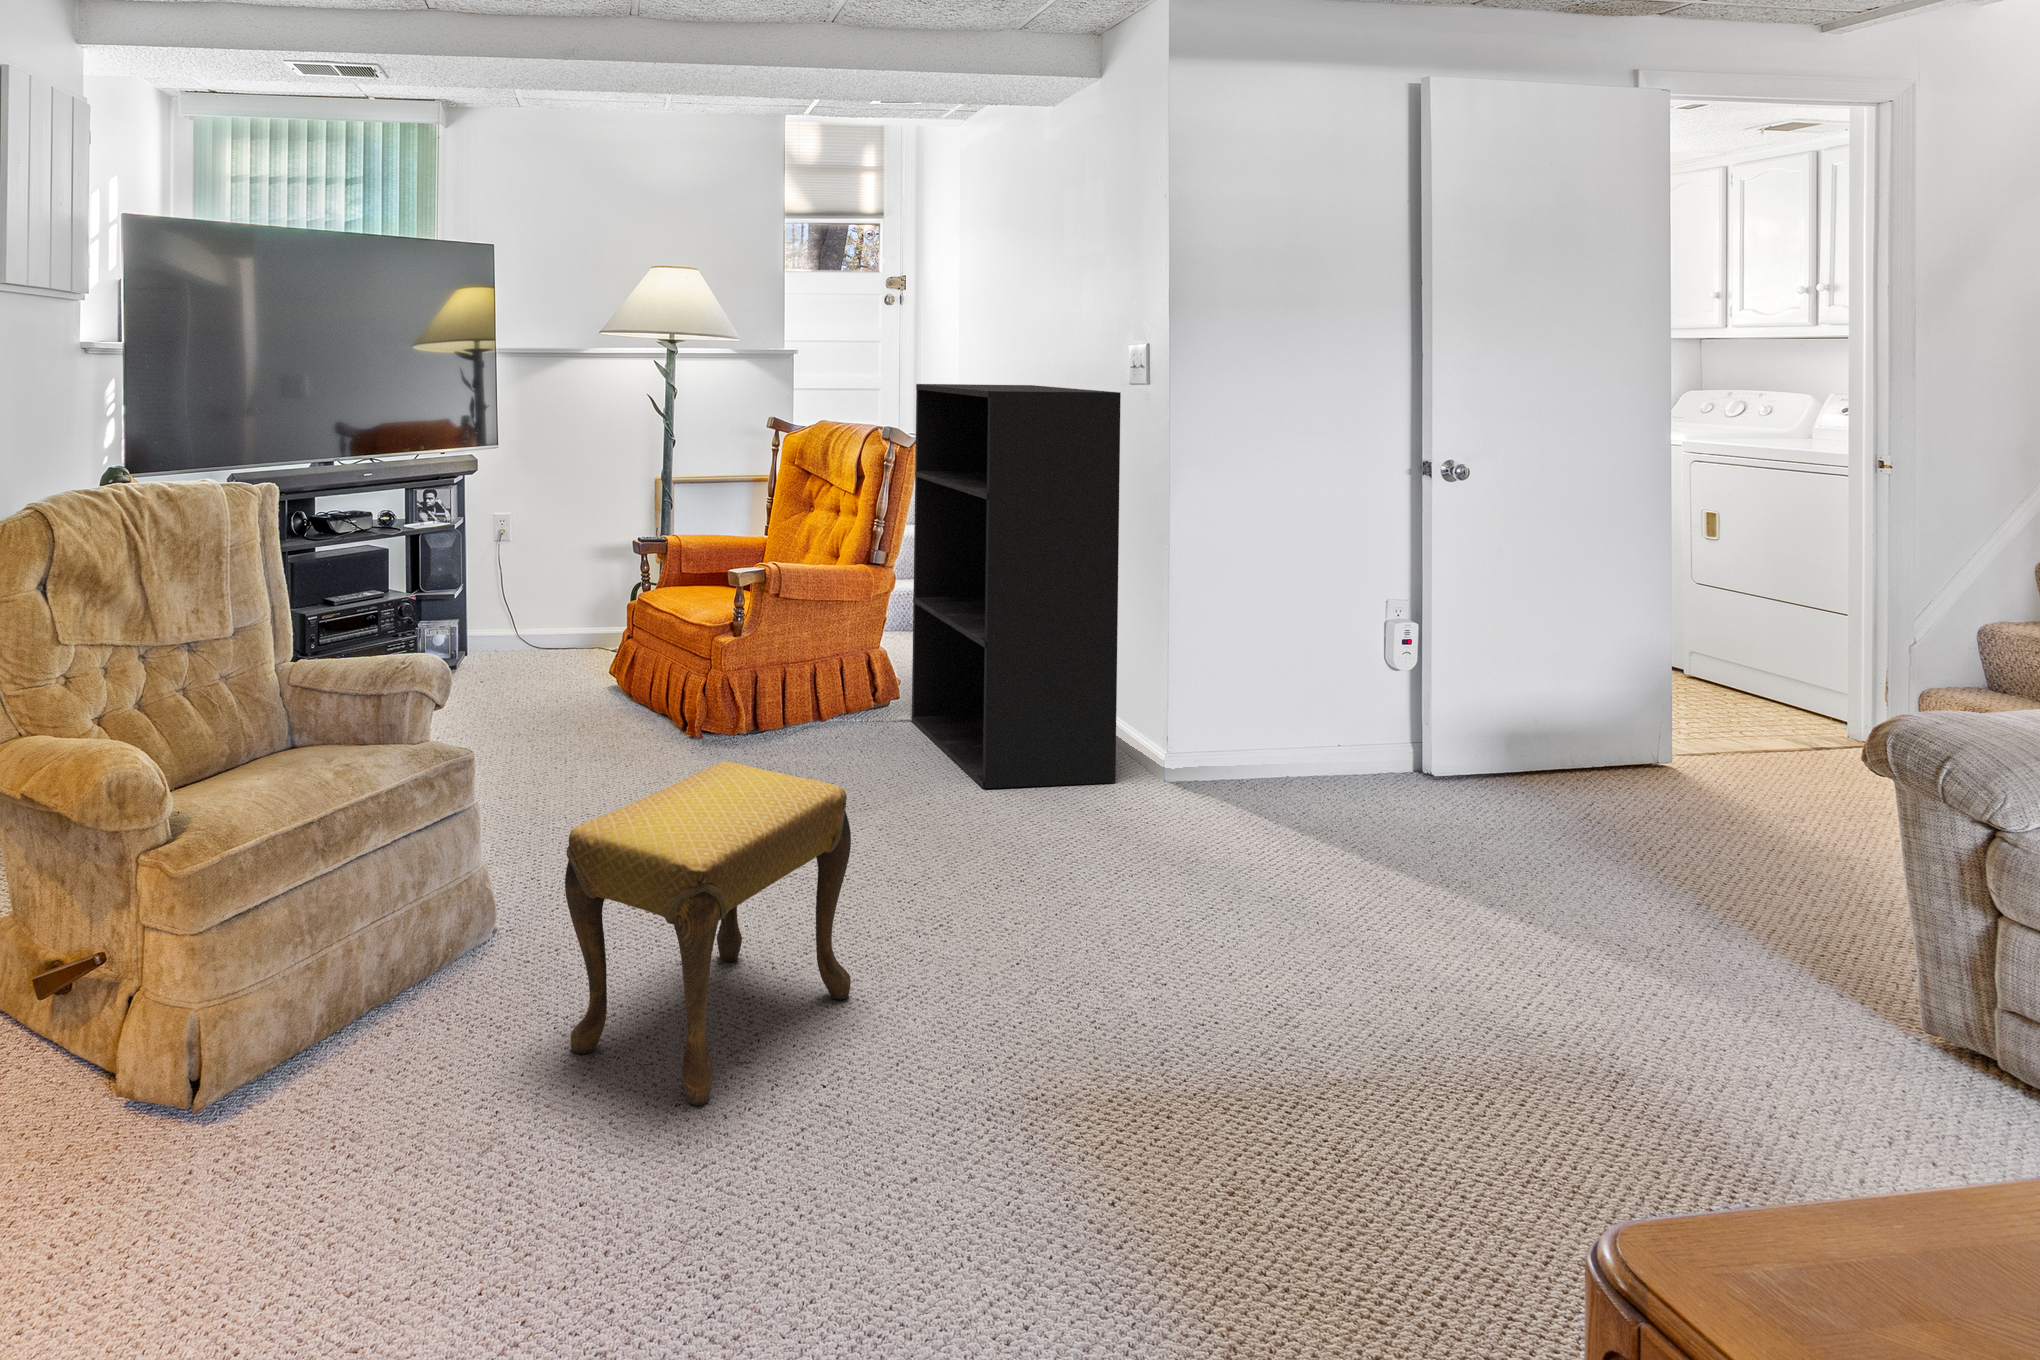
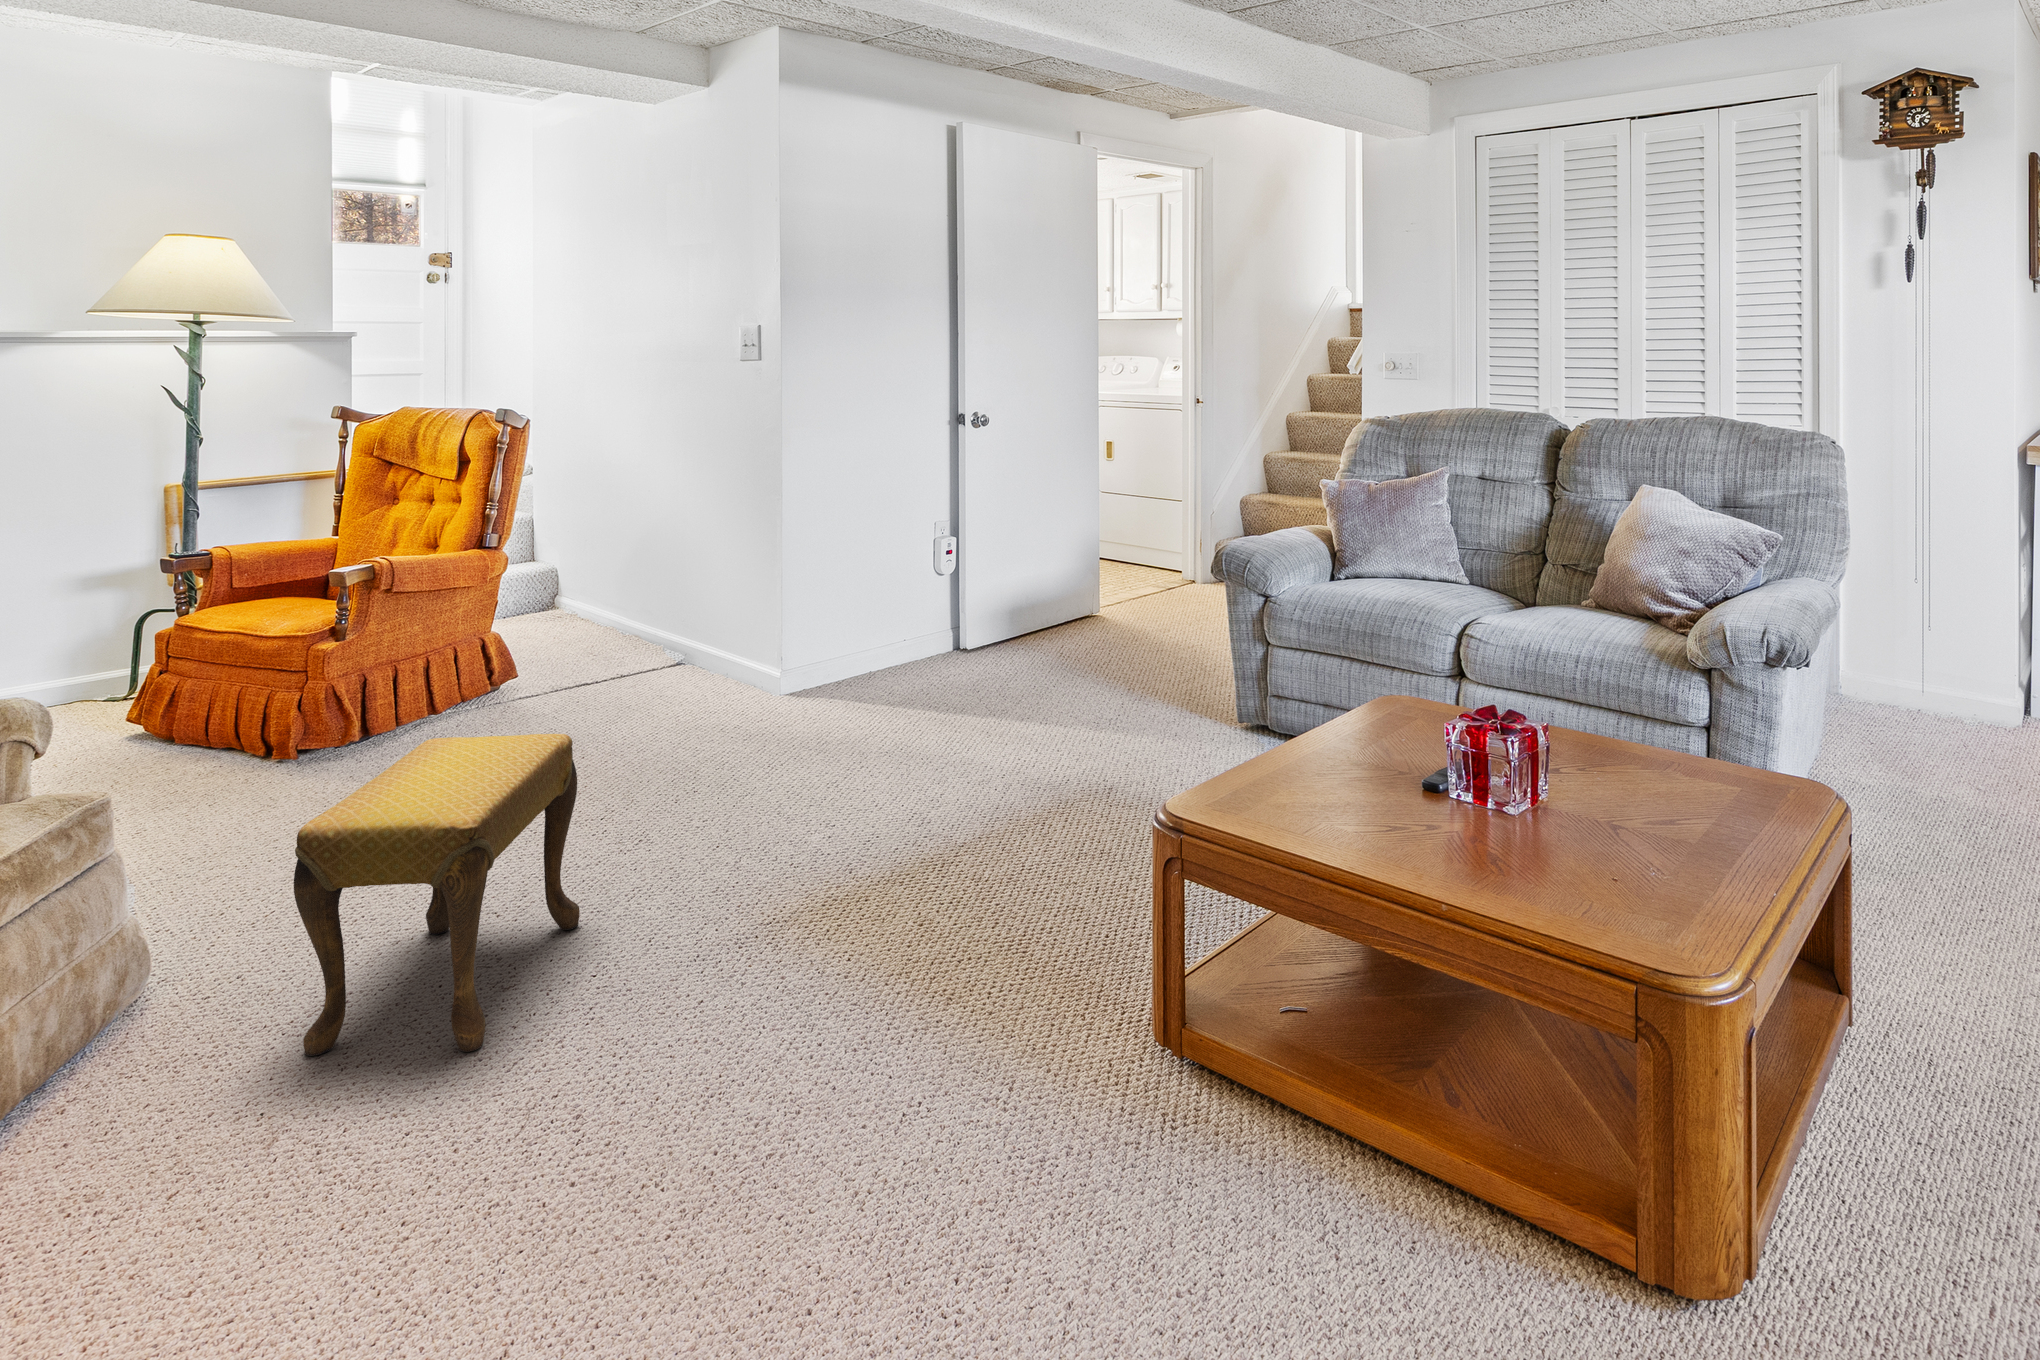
bookshelf: present [911,384,1121,788] -> none [522,363,738,735]

